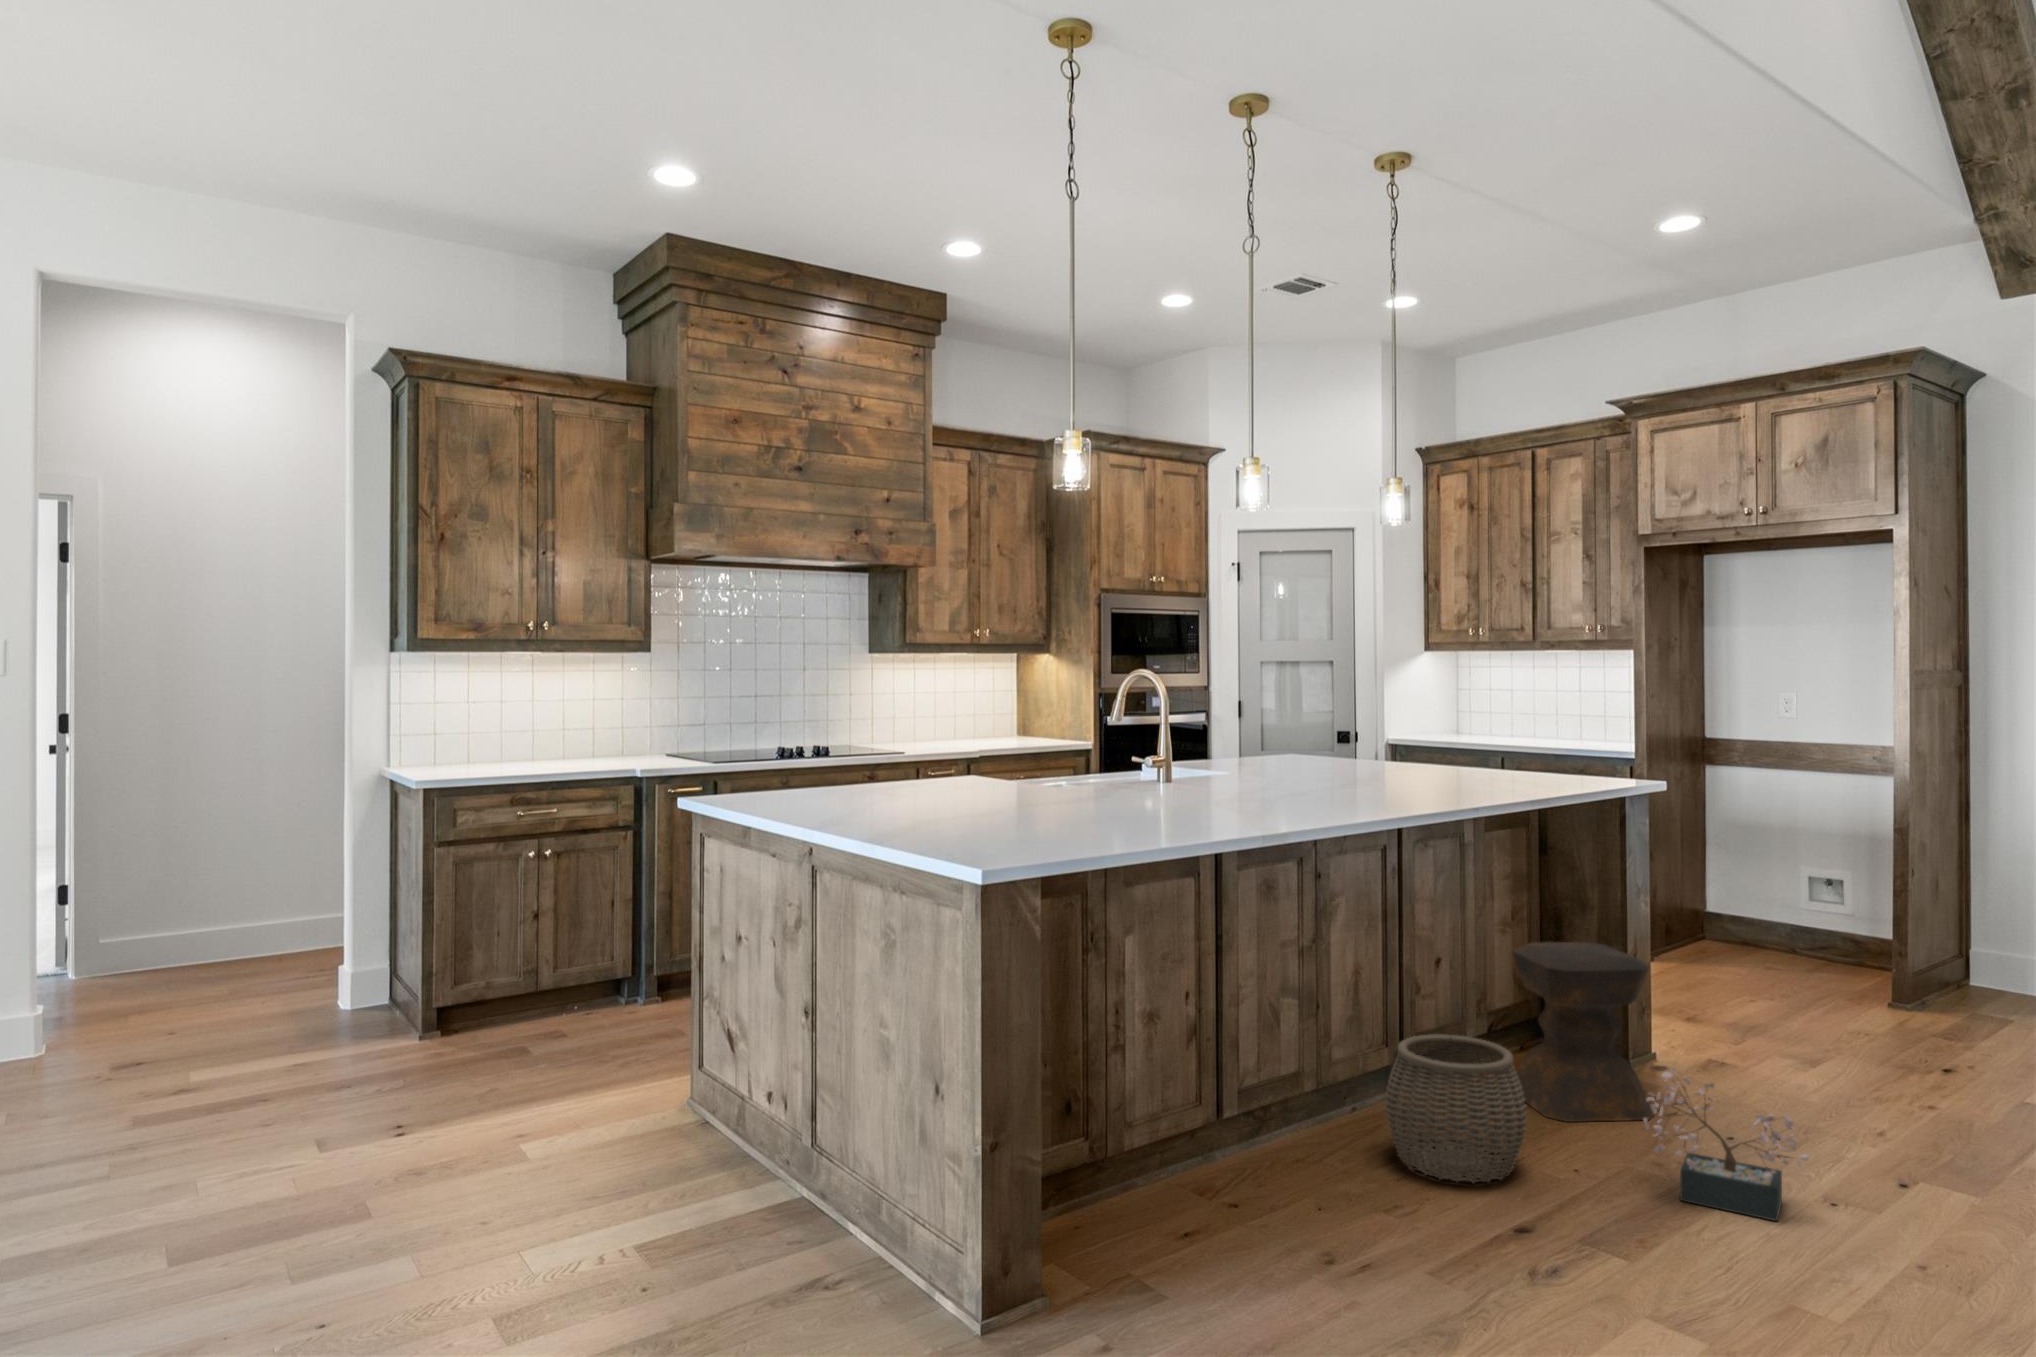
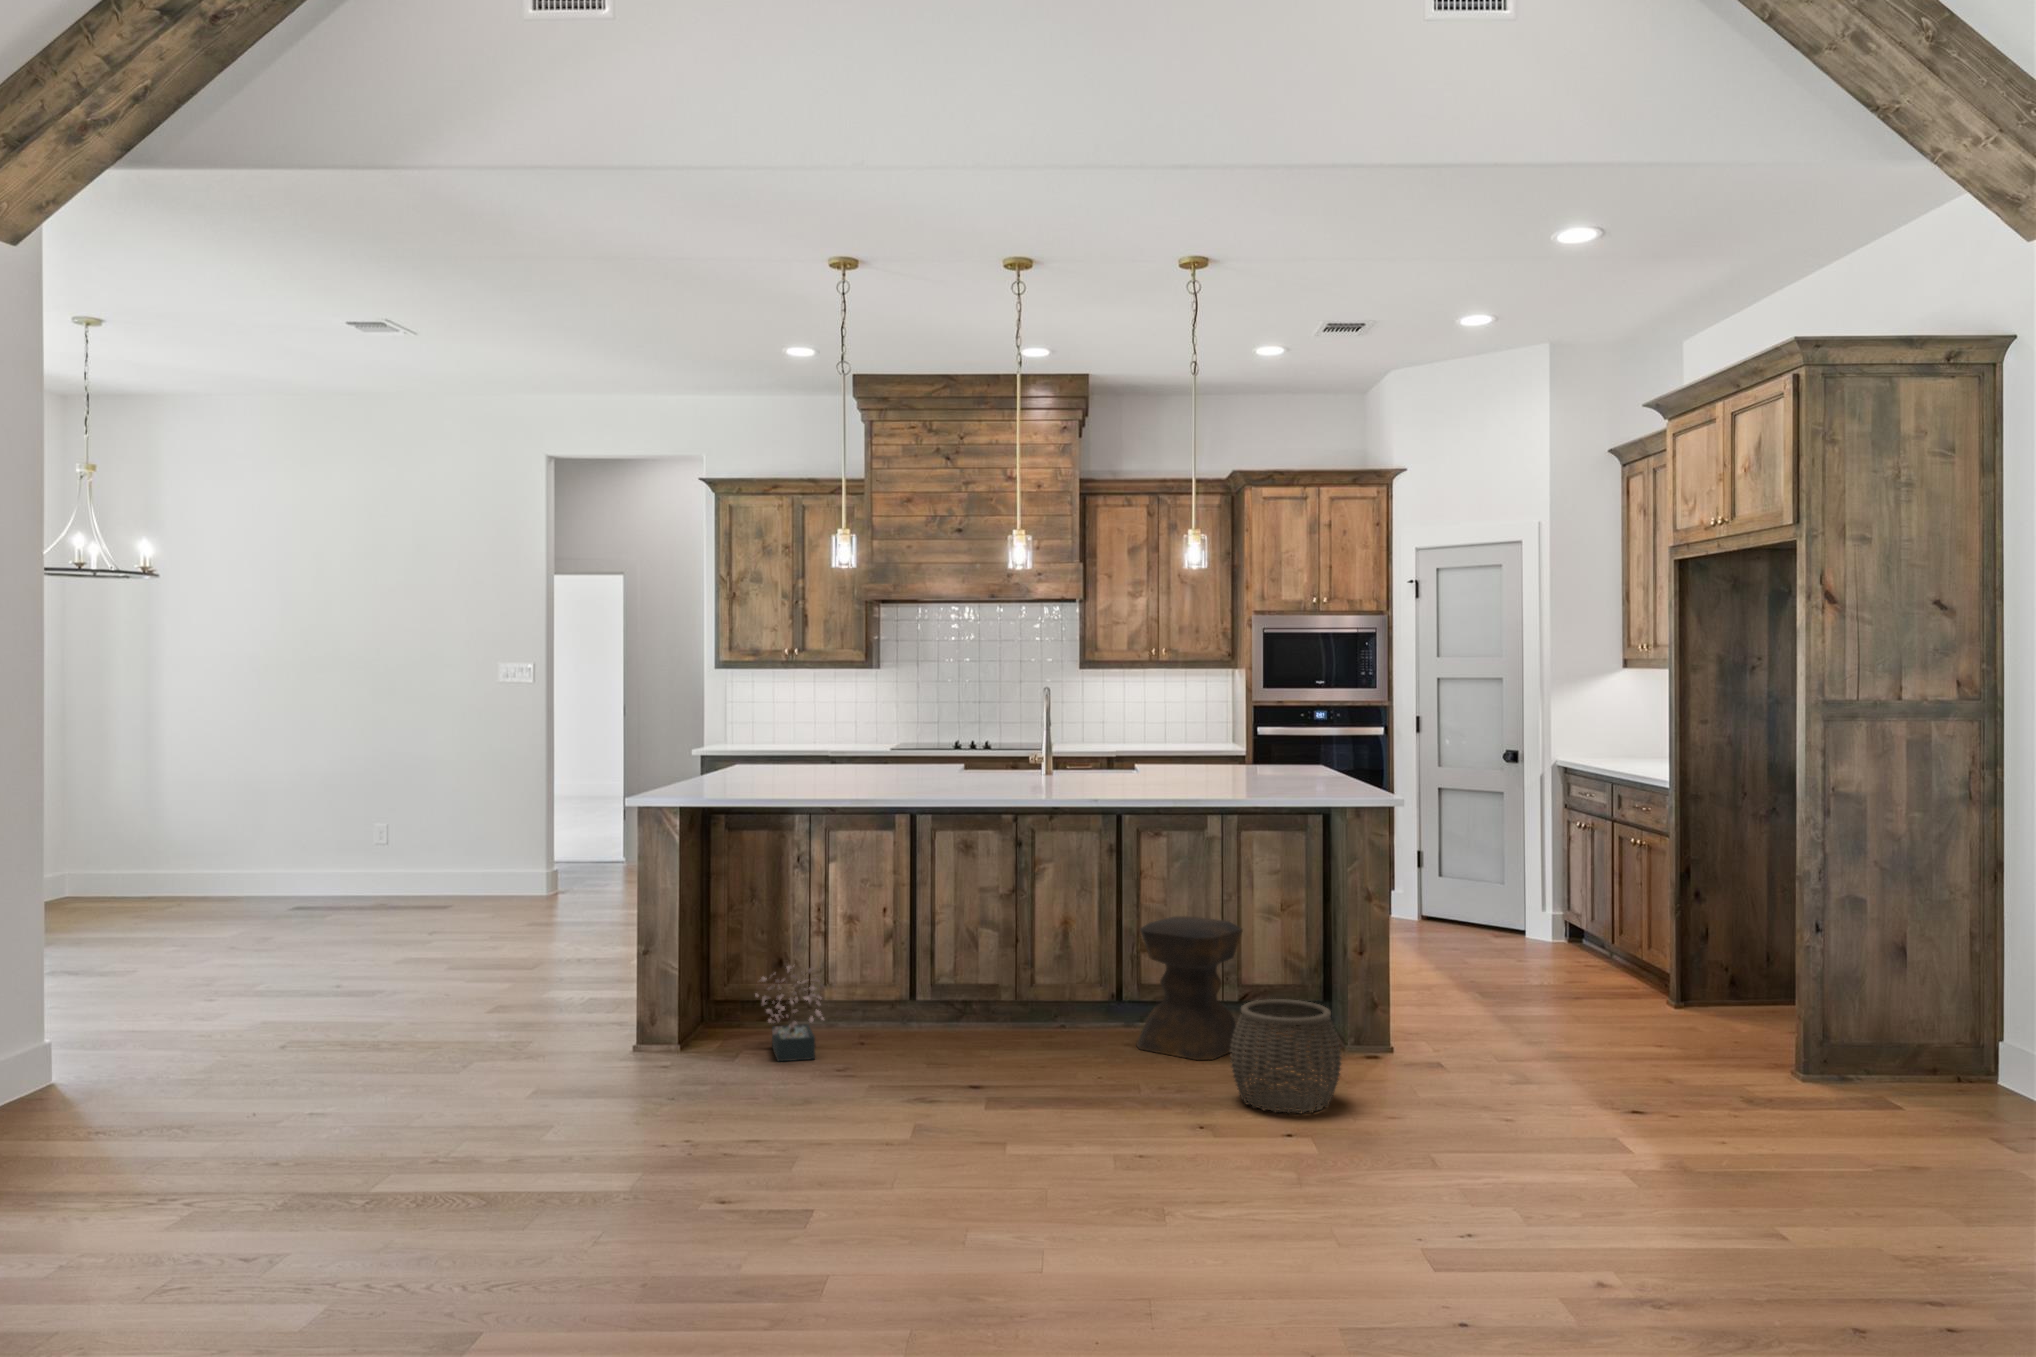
woven basket: present [1385,1034,1527,1183] -> present [1230,999,1342,1113]
decorative plant: present [1643,1067,1809,1221] -> present [756,966,824,1061]

